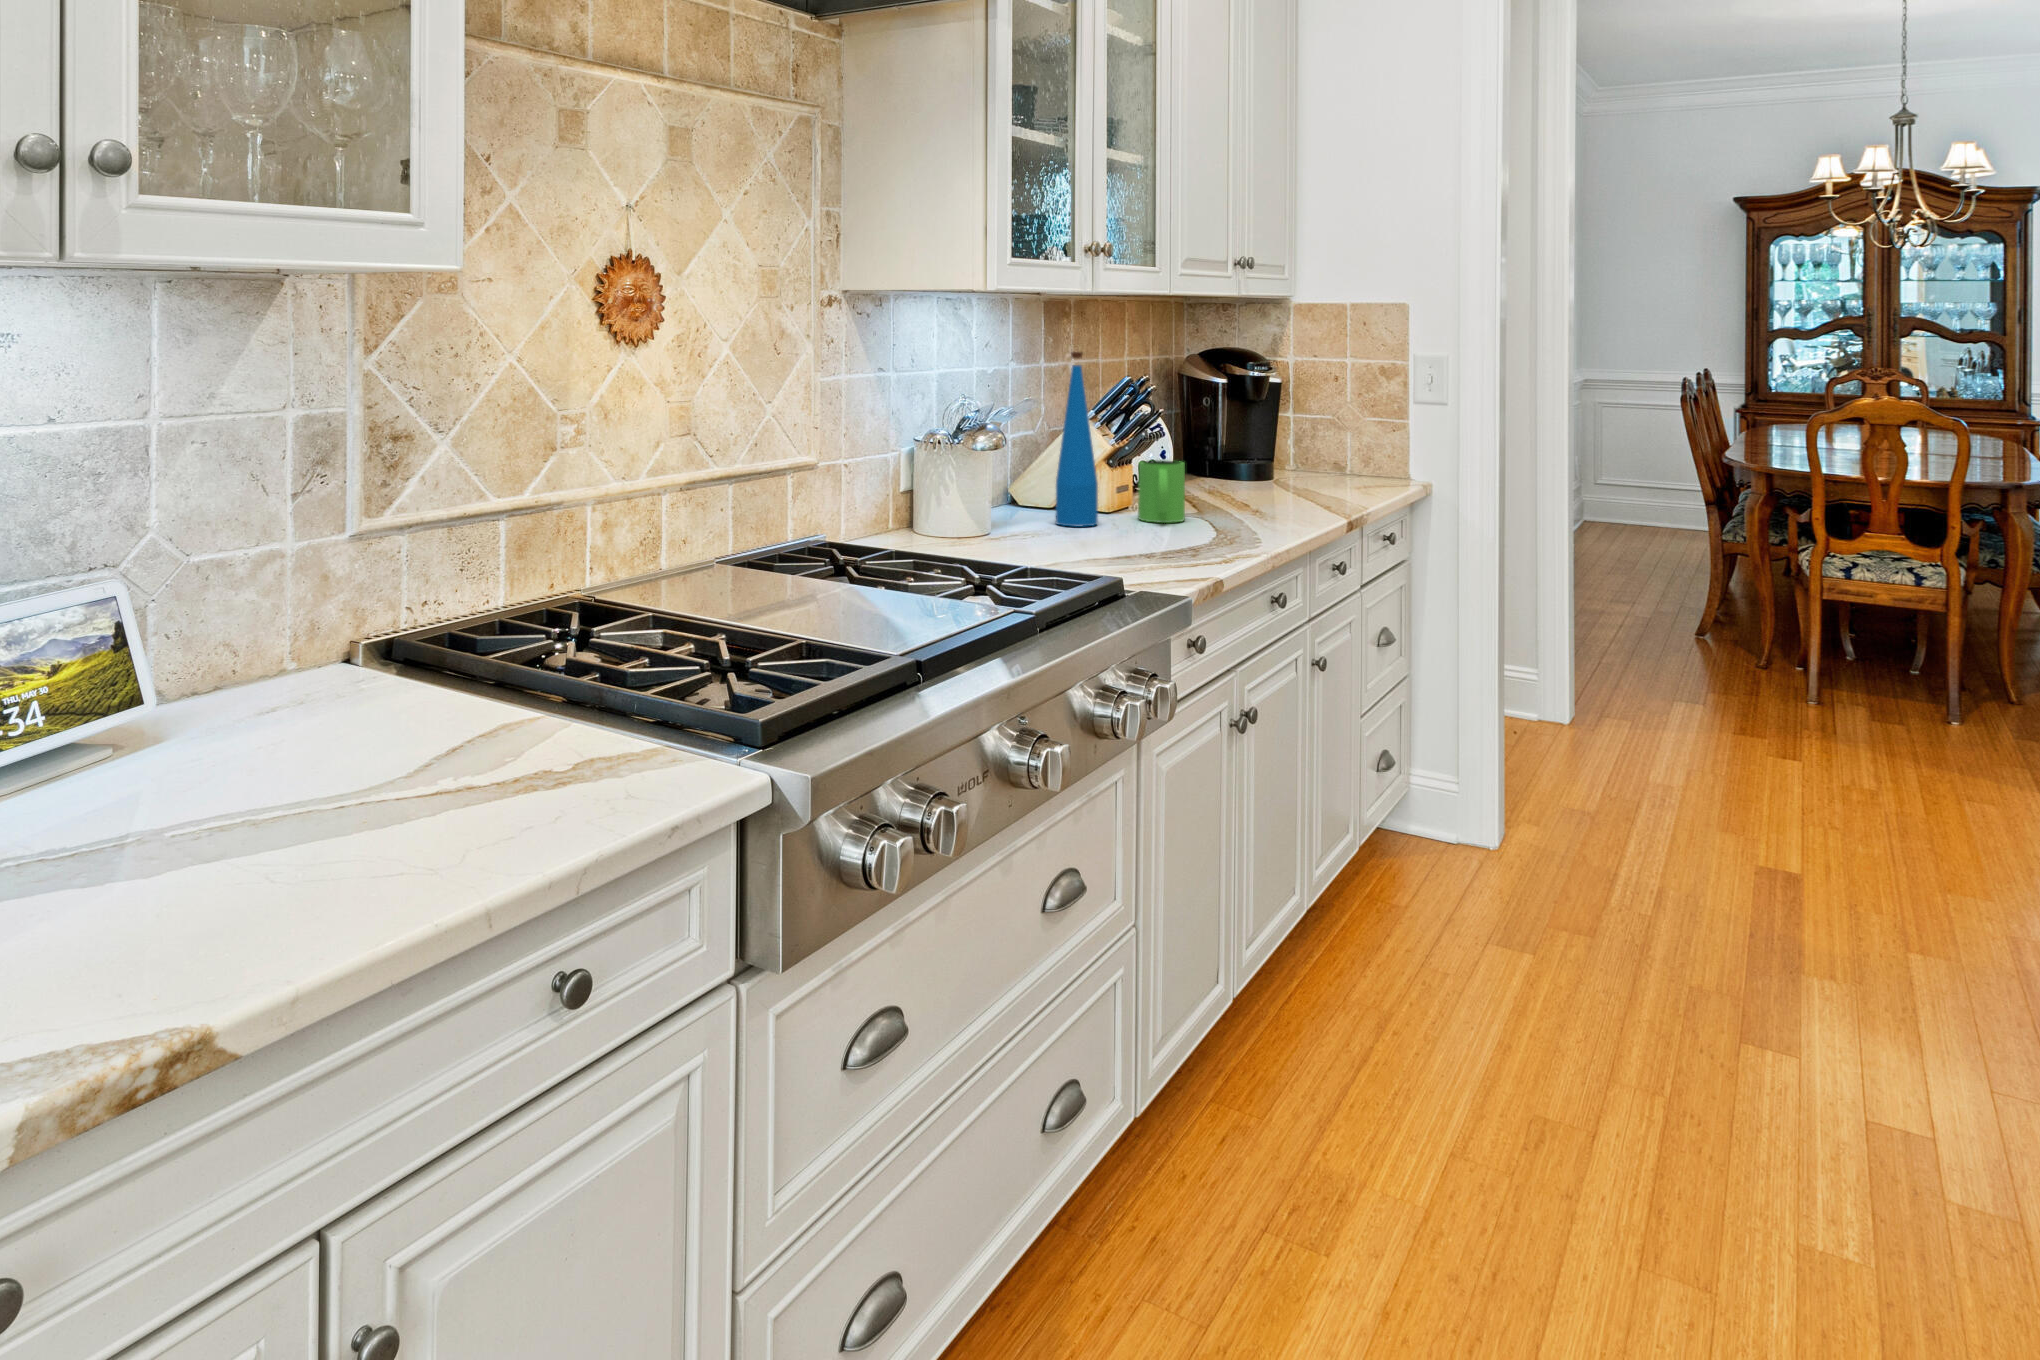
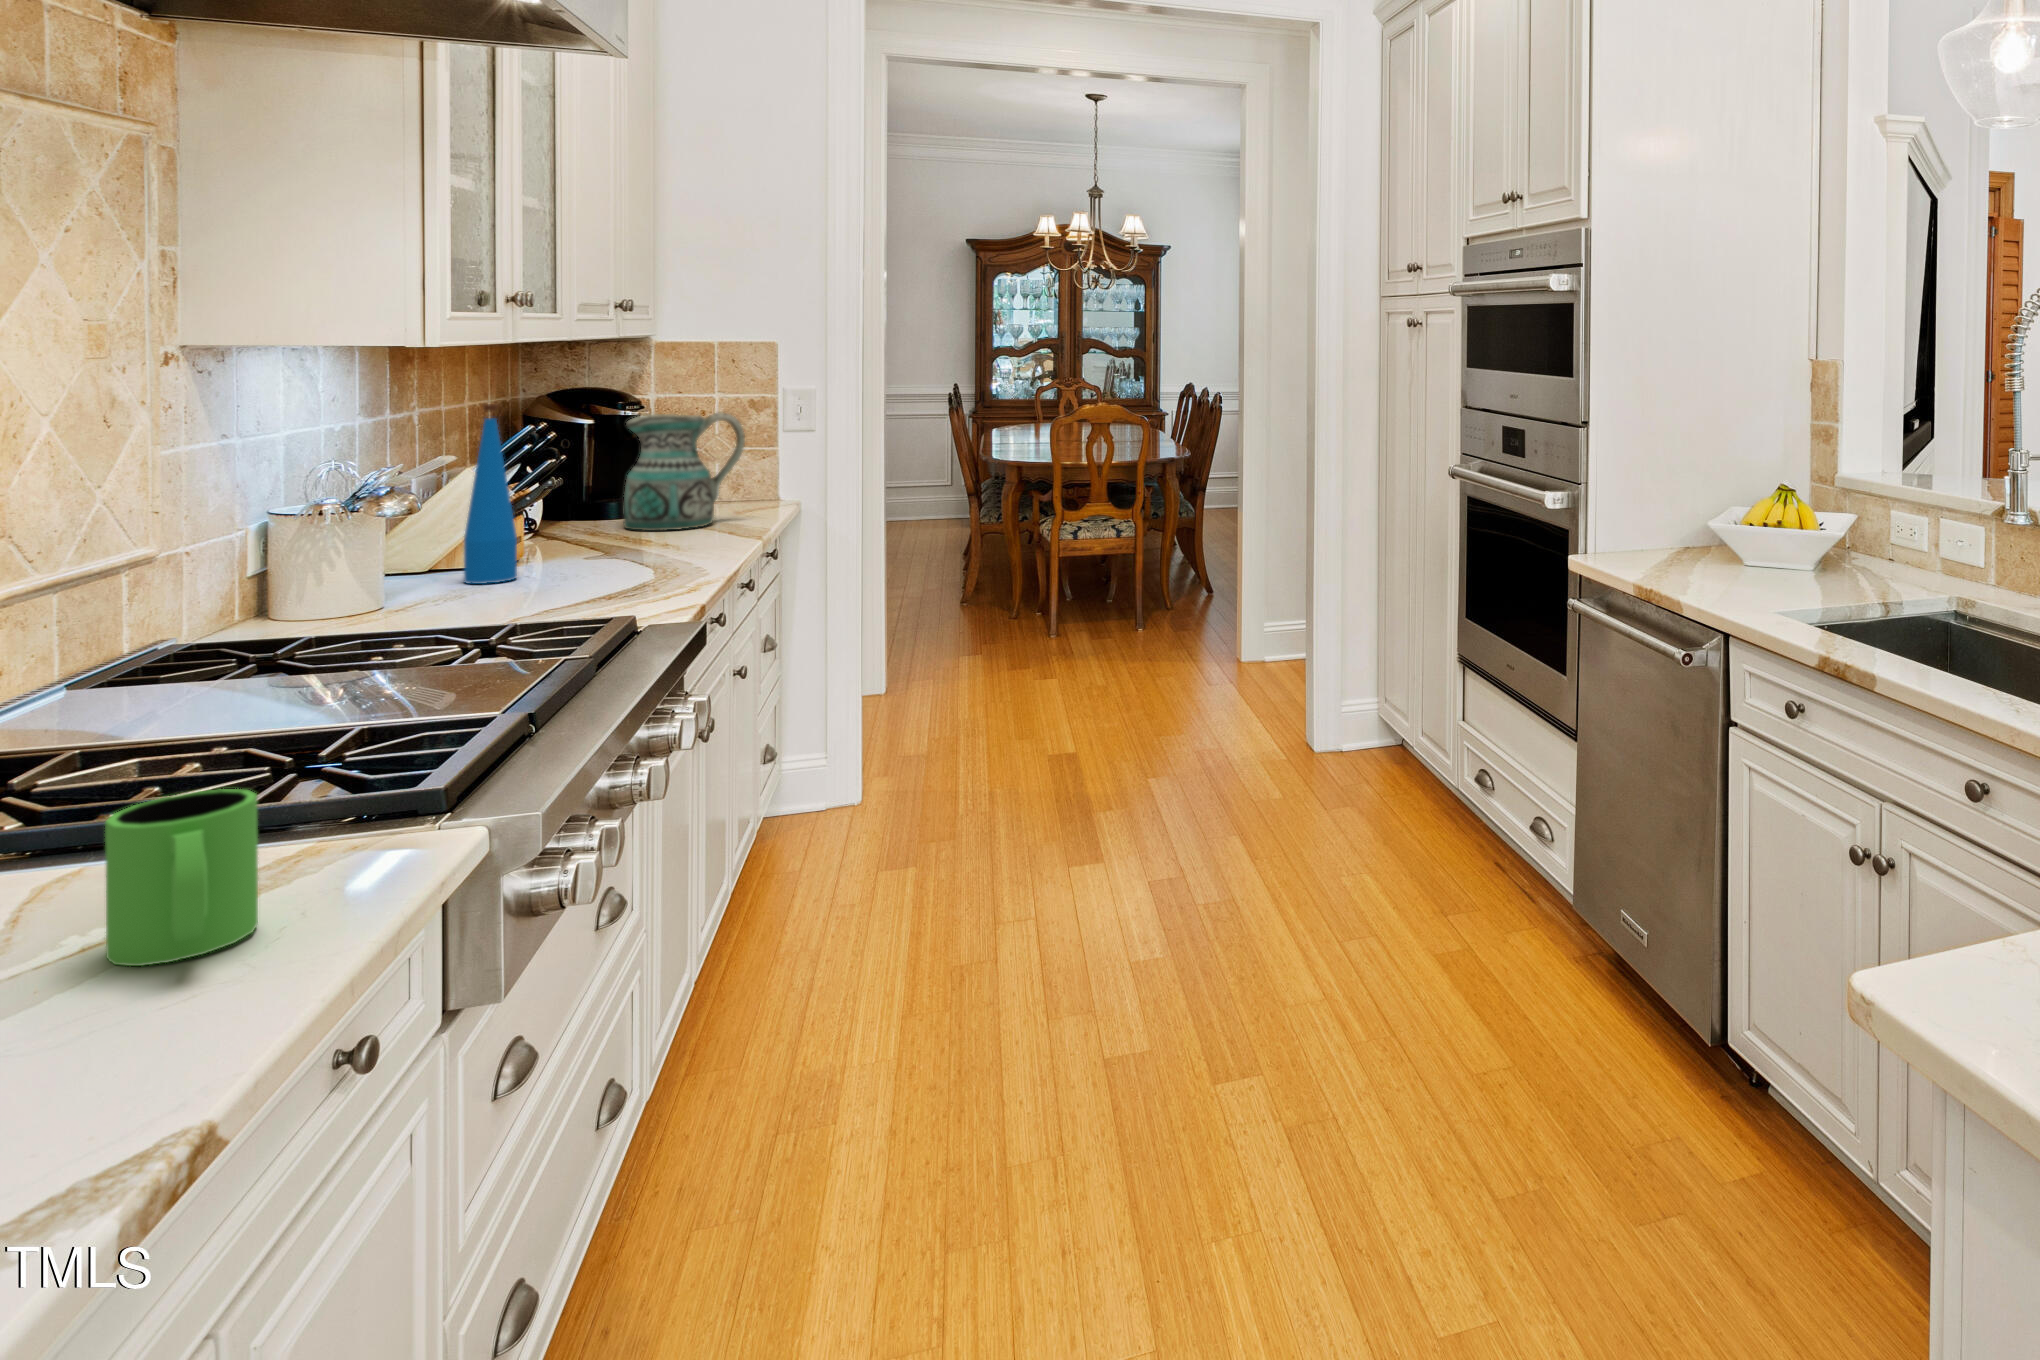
ceramic pitcher: none [1239,375,1355,497] -> present [623,413,745,531]
mug: present [1138,460,1185,523] -> present [105,789,258,966]

